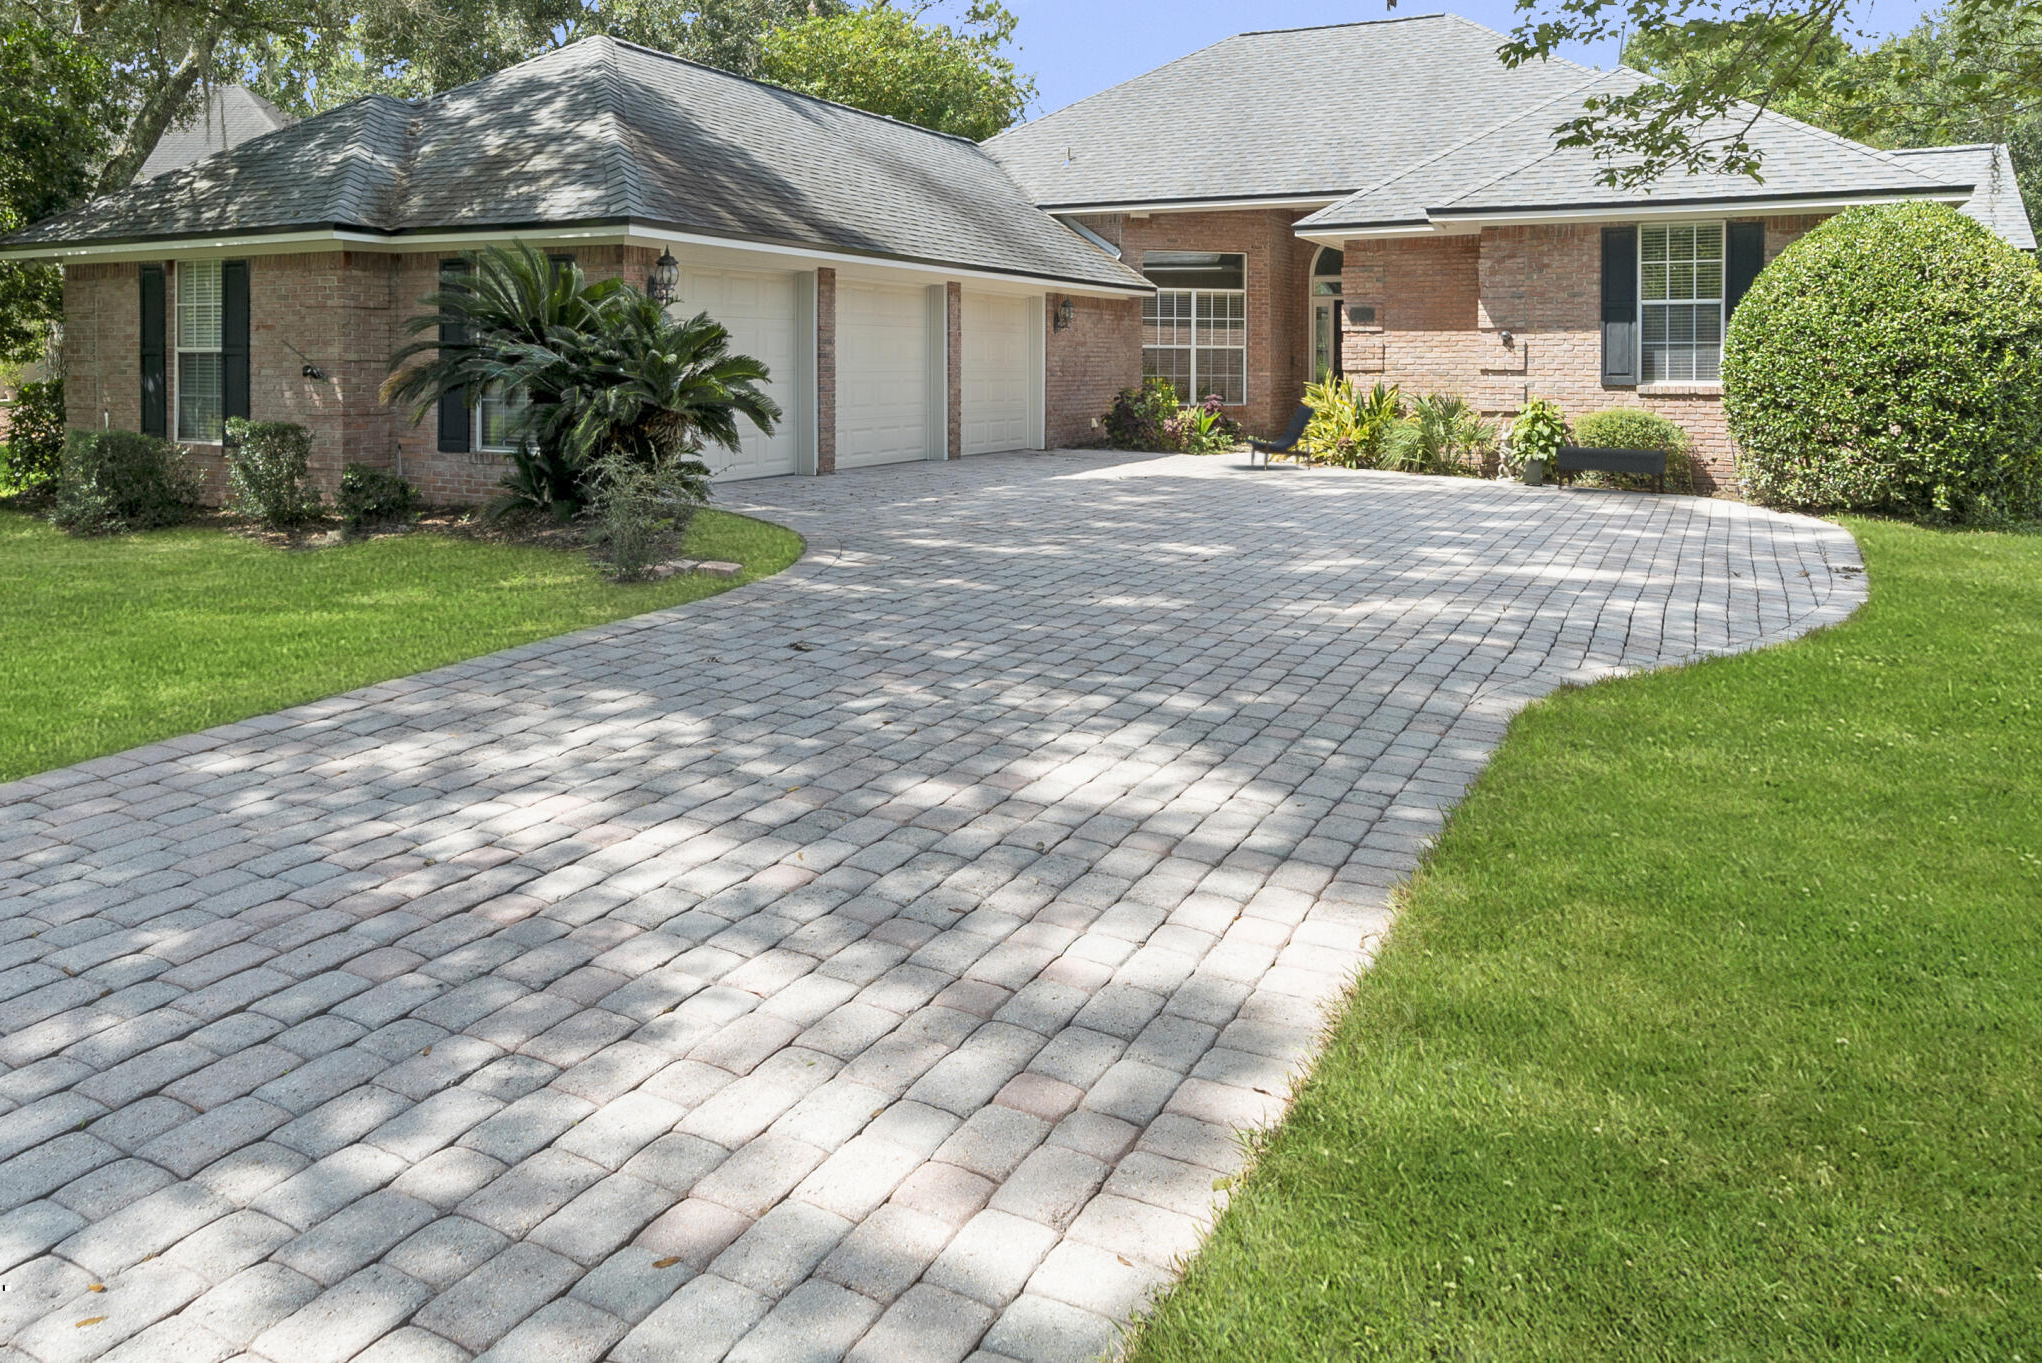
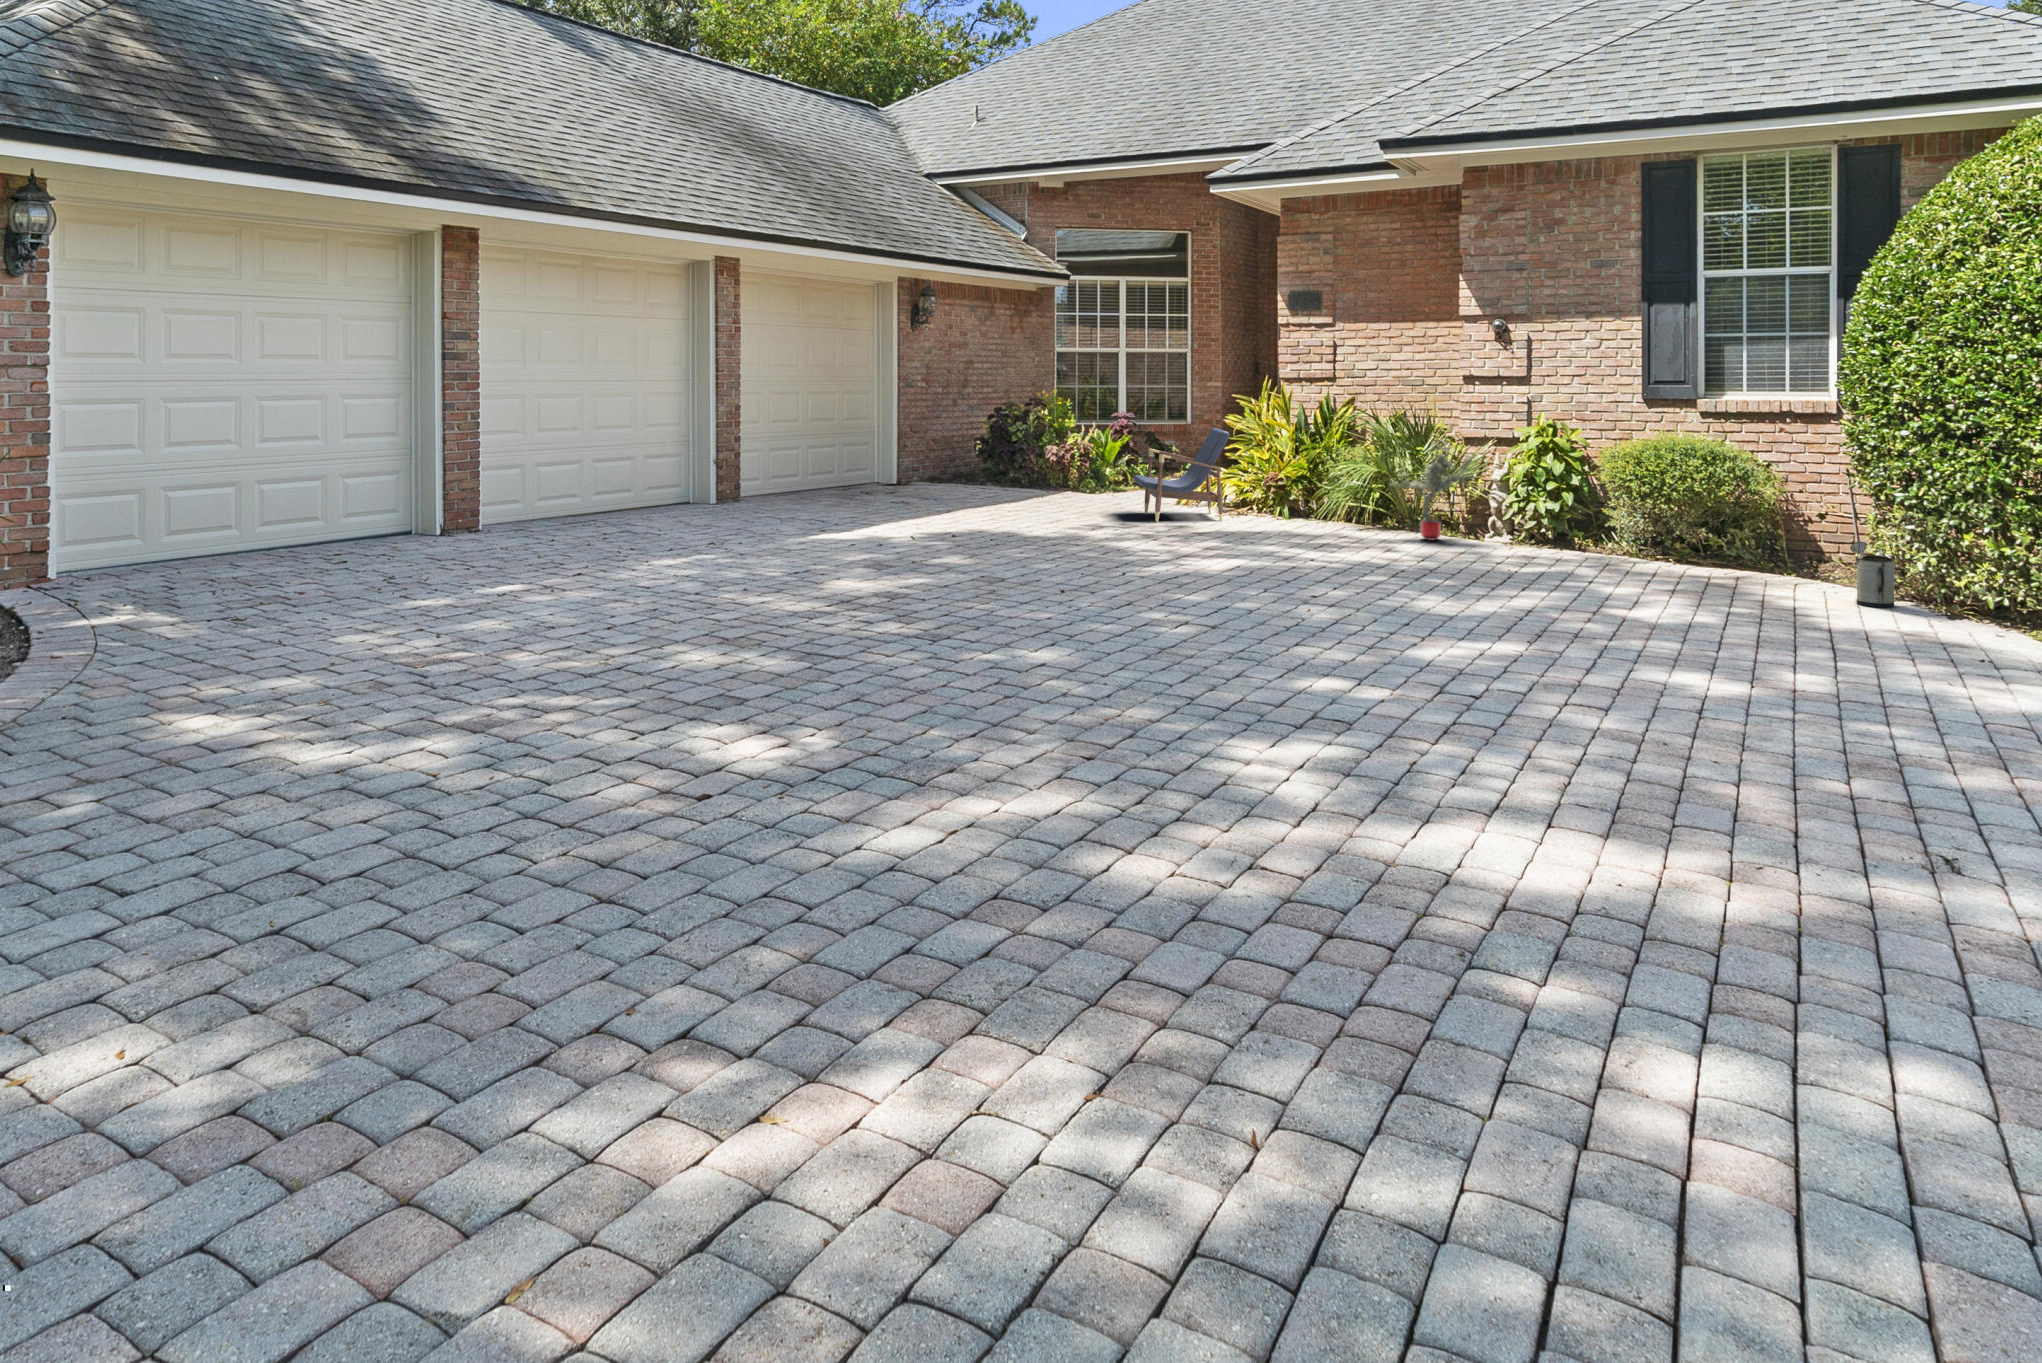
potted tree: none [1430,413,1488,480] -> present [1390,442,1473,540]
bench: present [1557,446,1666,496] -> none [1574,493,1749,575]
watering can: present [1507,455,1543,486] -> present [1850,541,1895,608]

